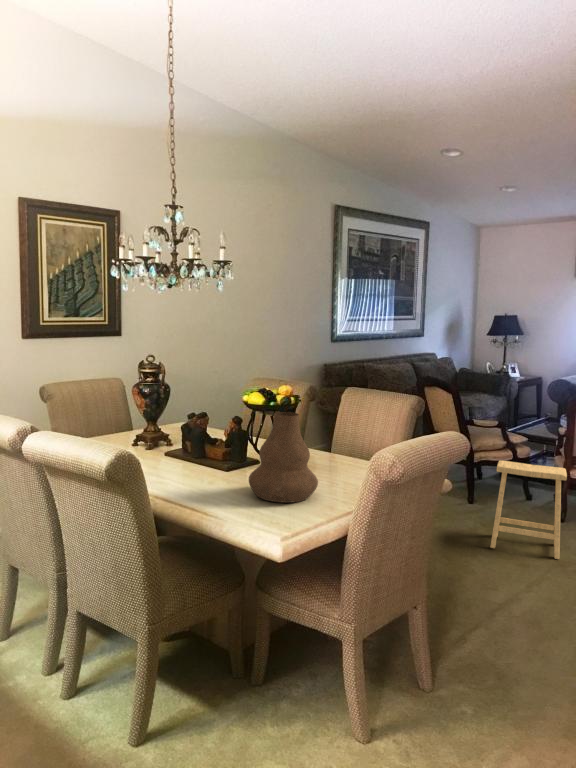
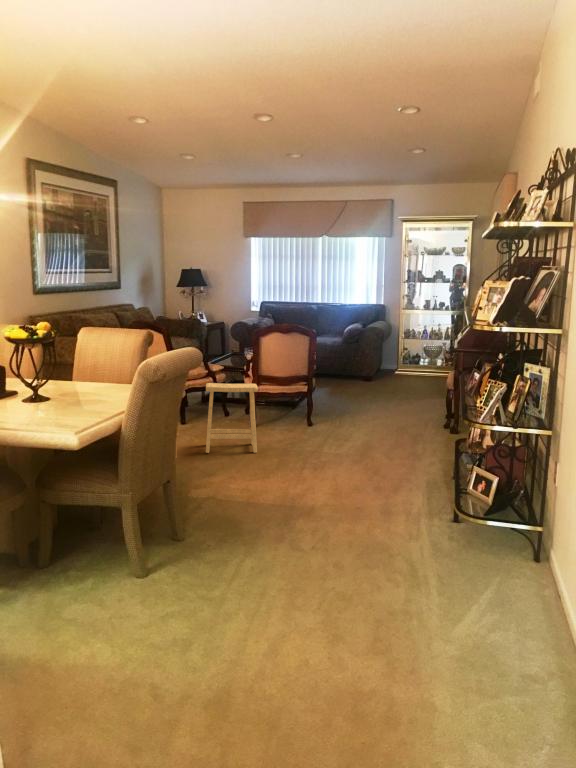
vase: present [249,412,318,503] -> none [24,342,85,414]

